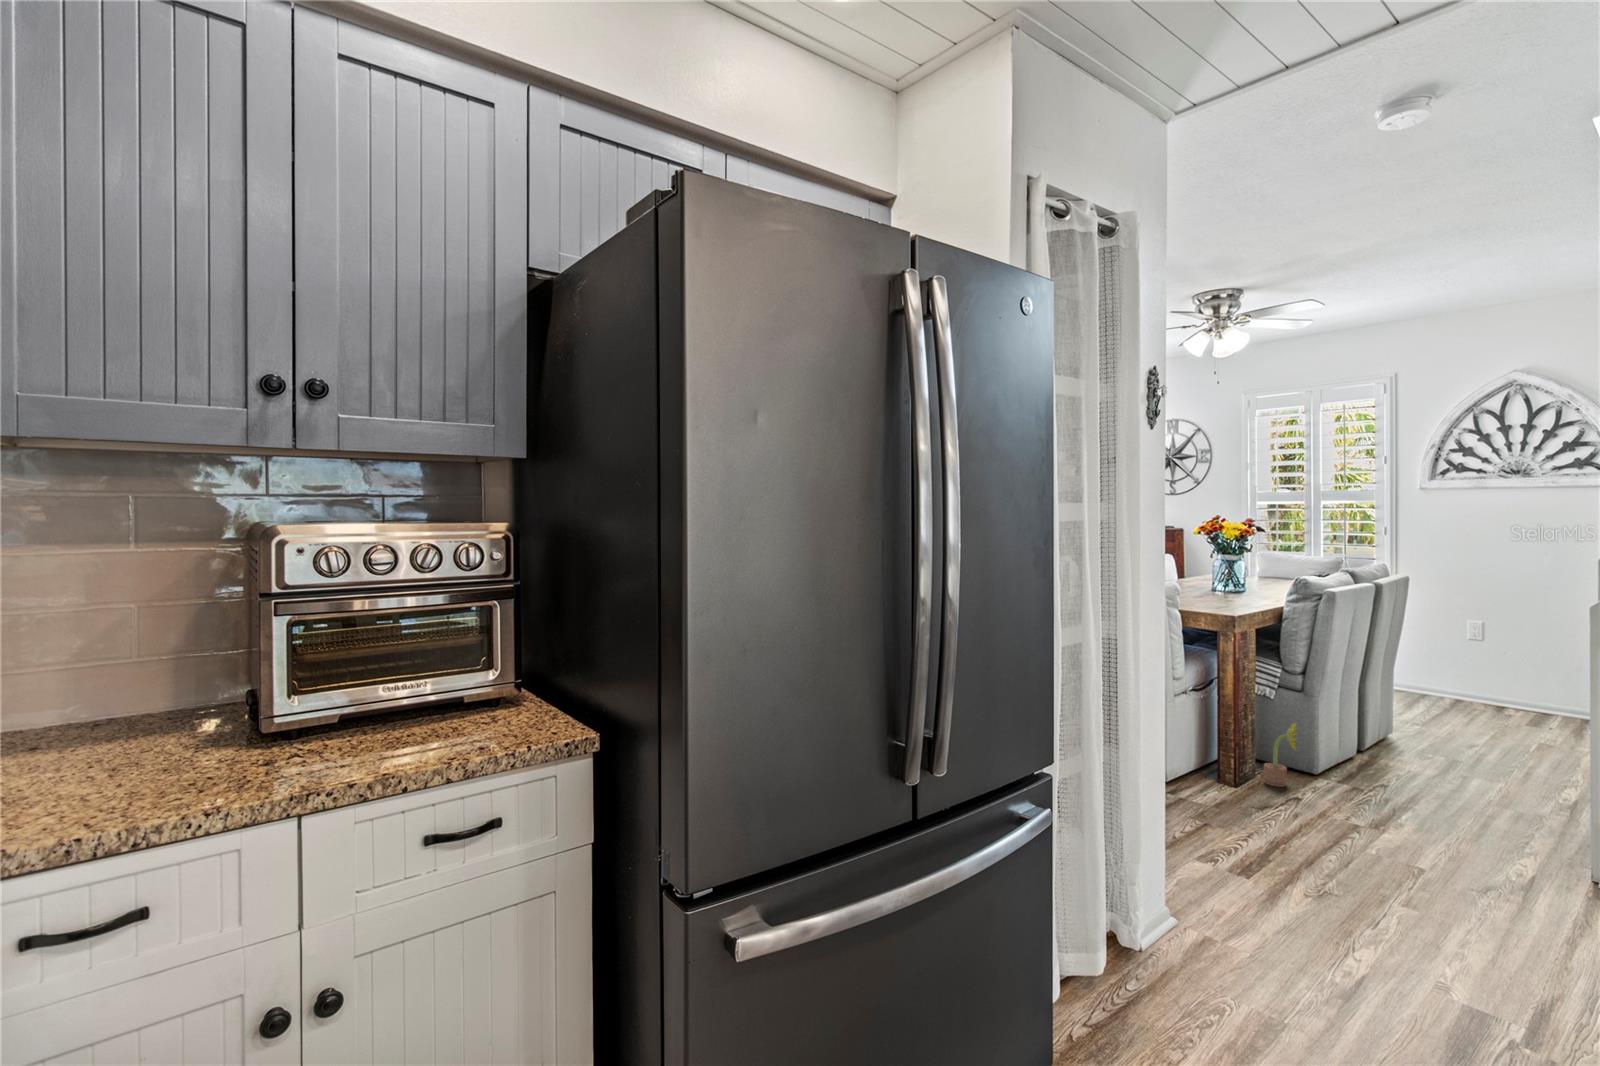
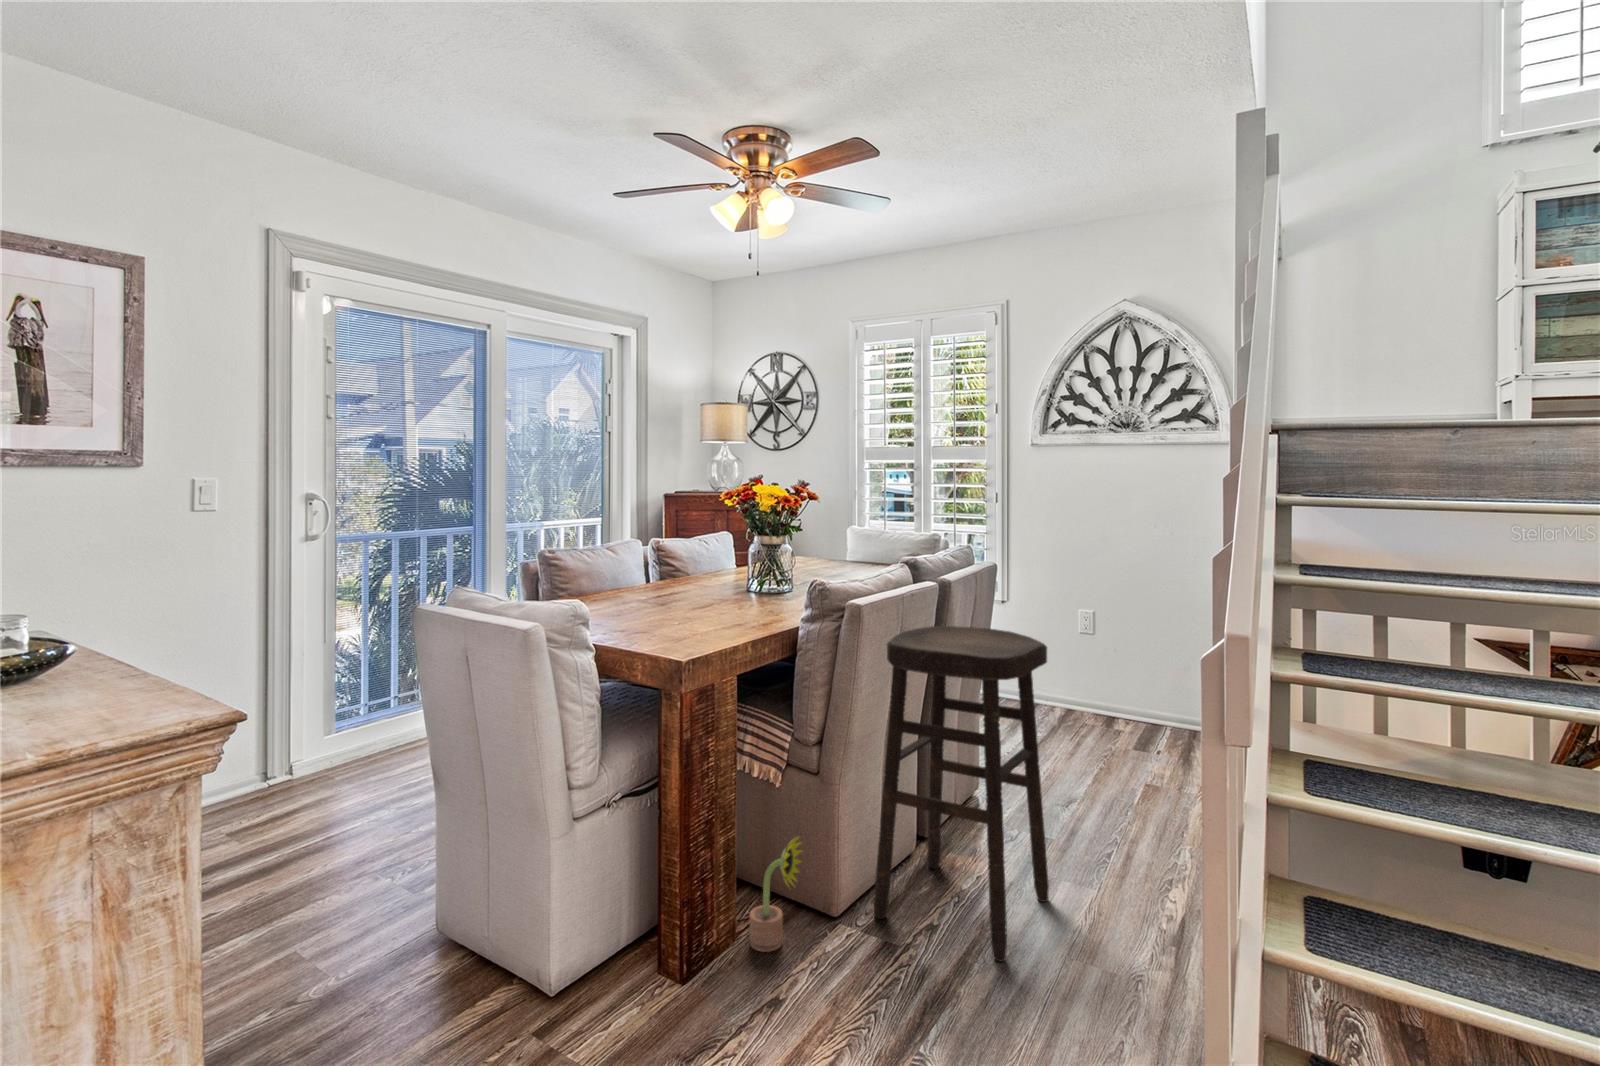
stool: none [1343,608,1475,808] -> present [874,626,1049,961]

